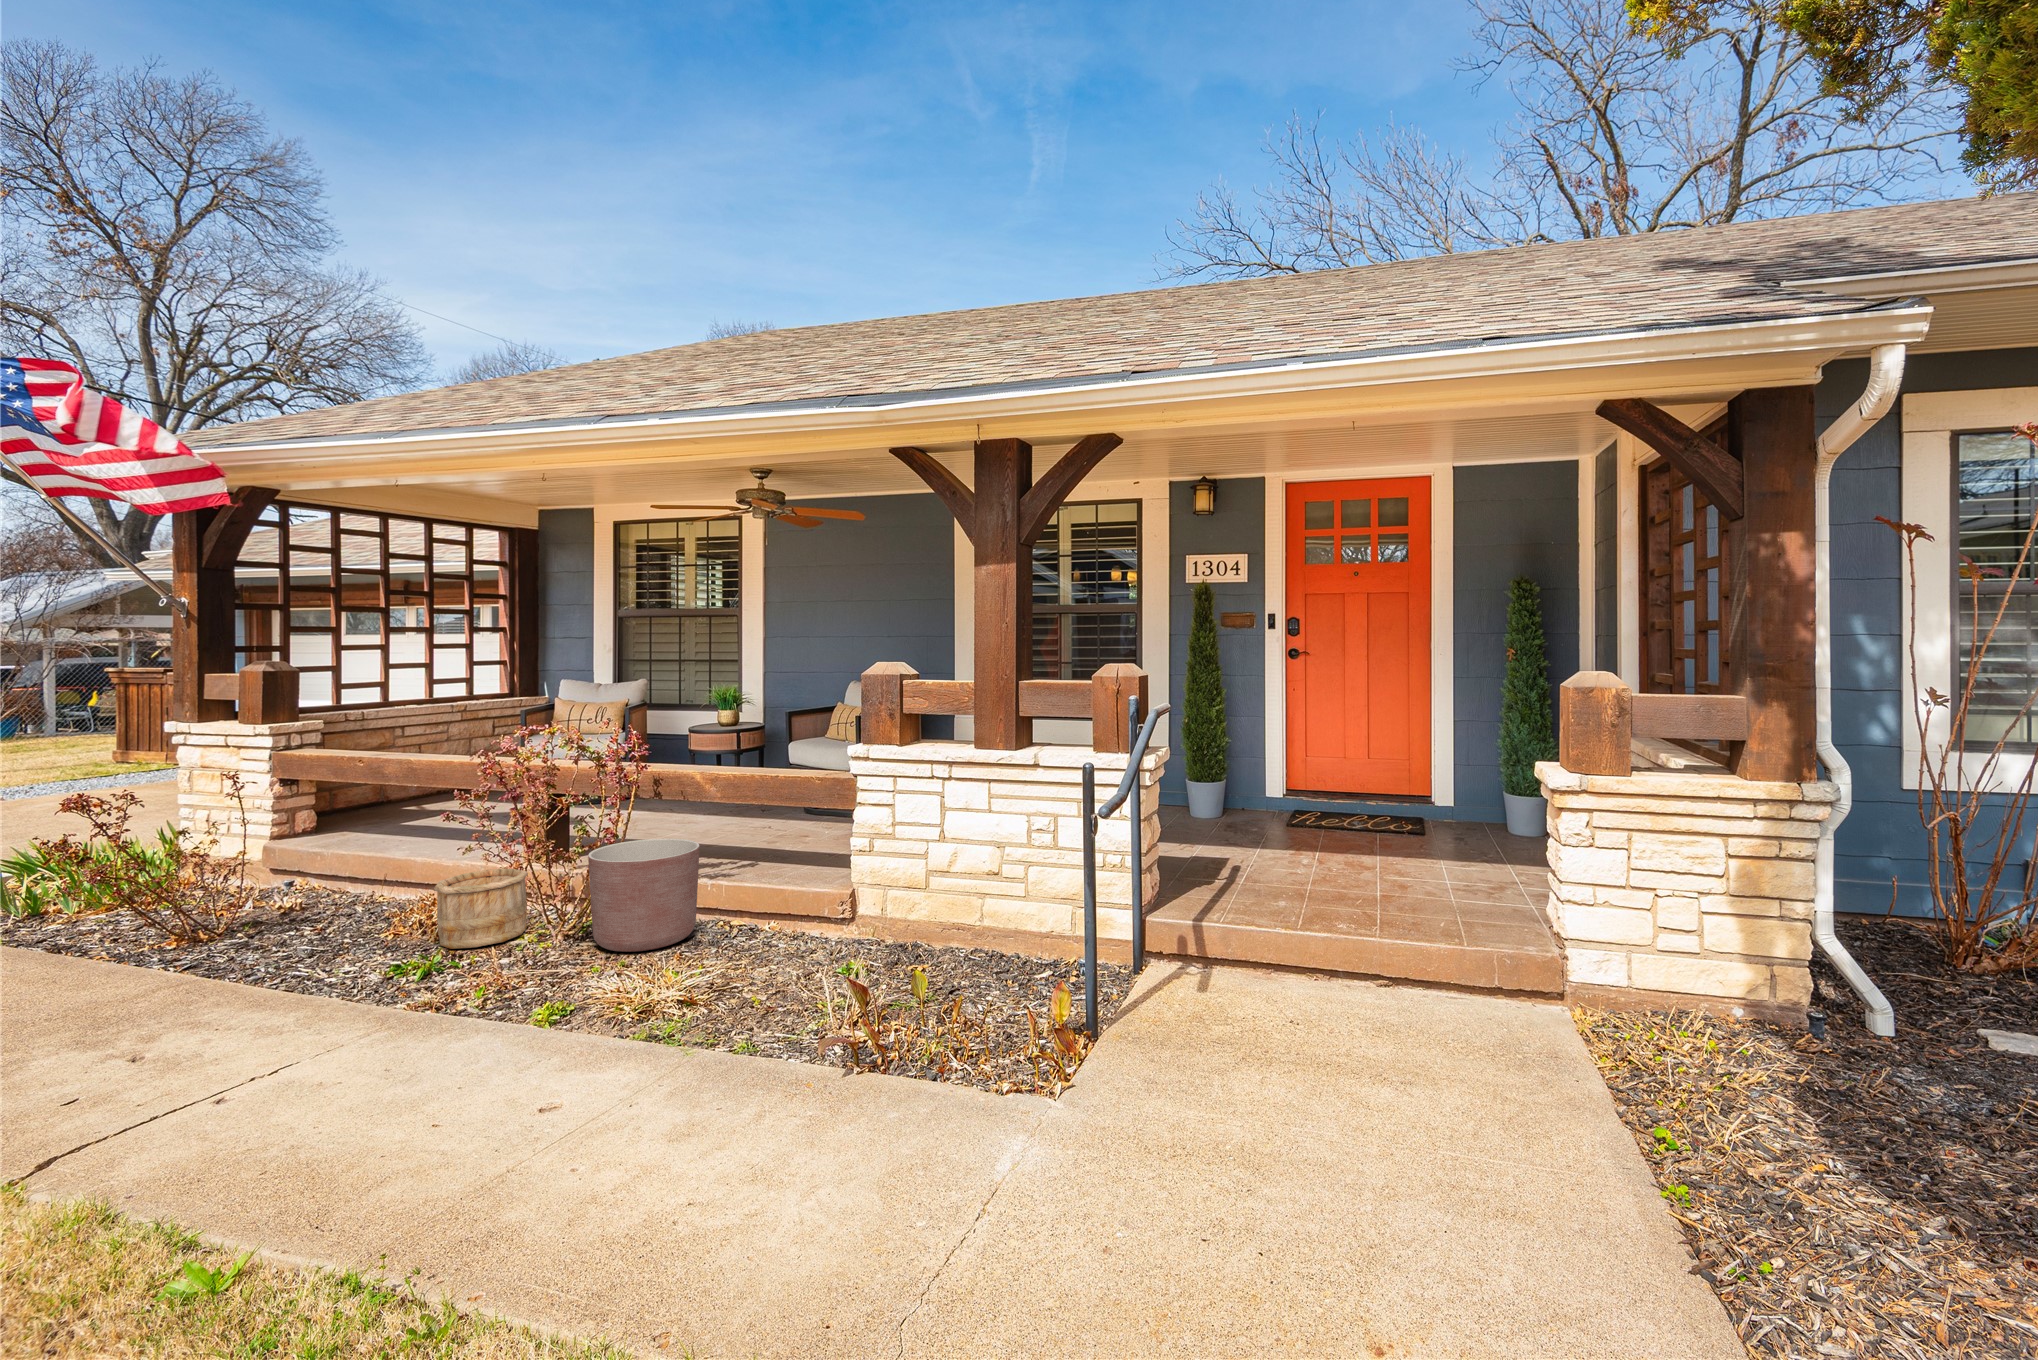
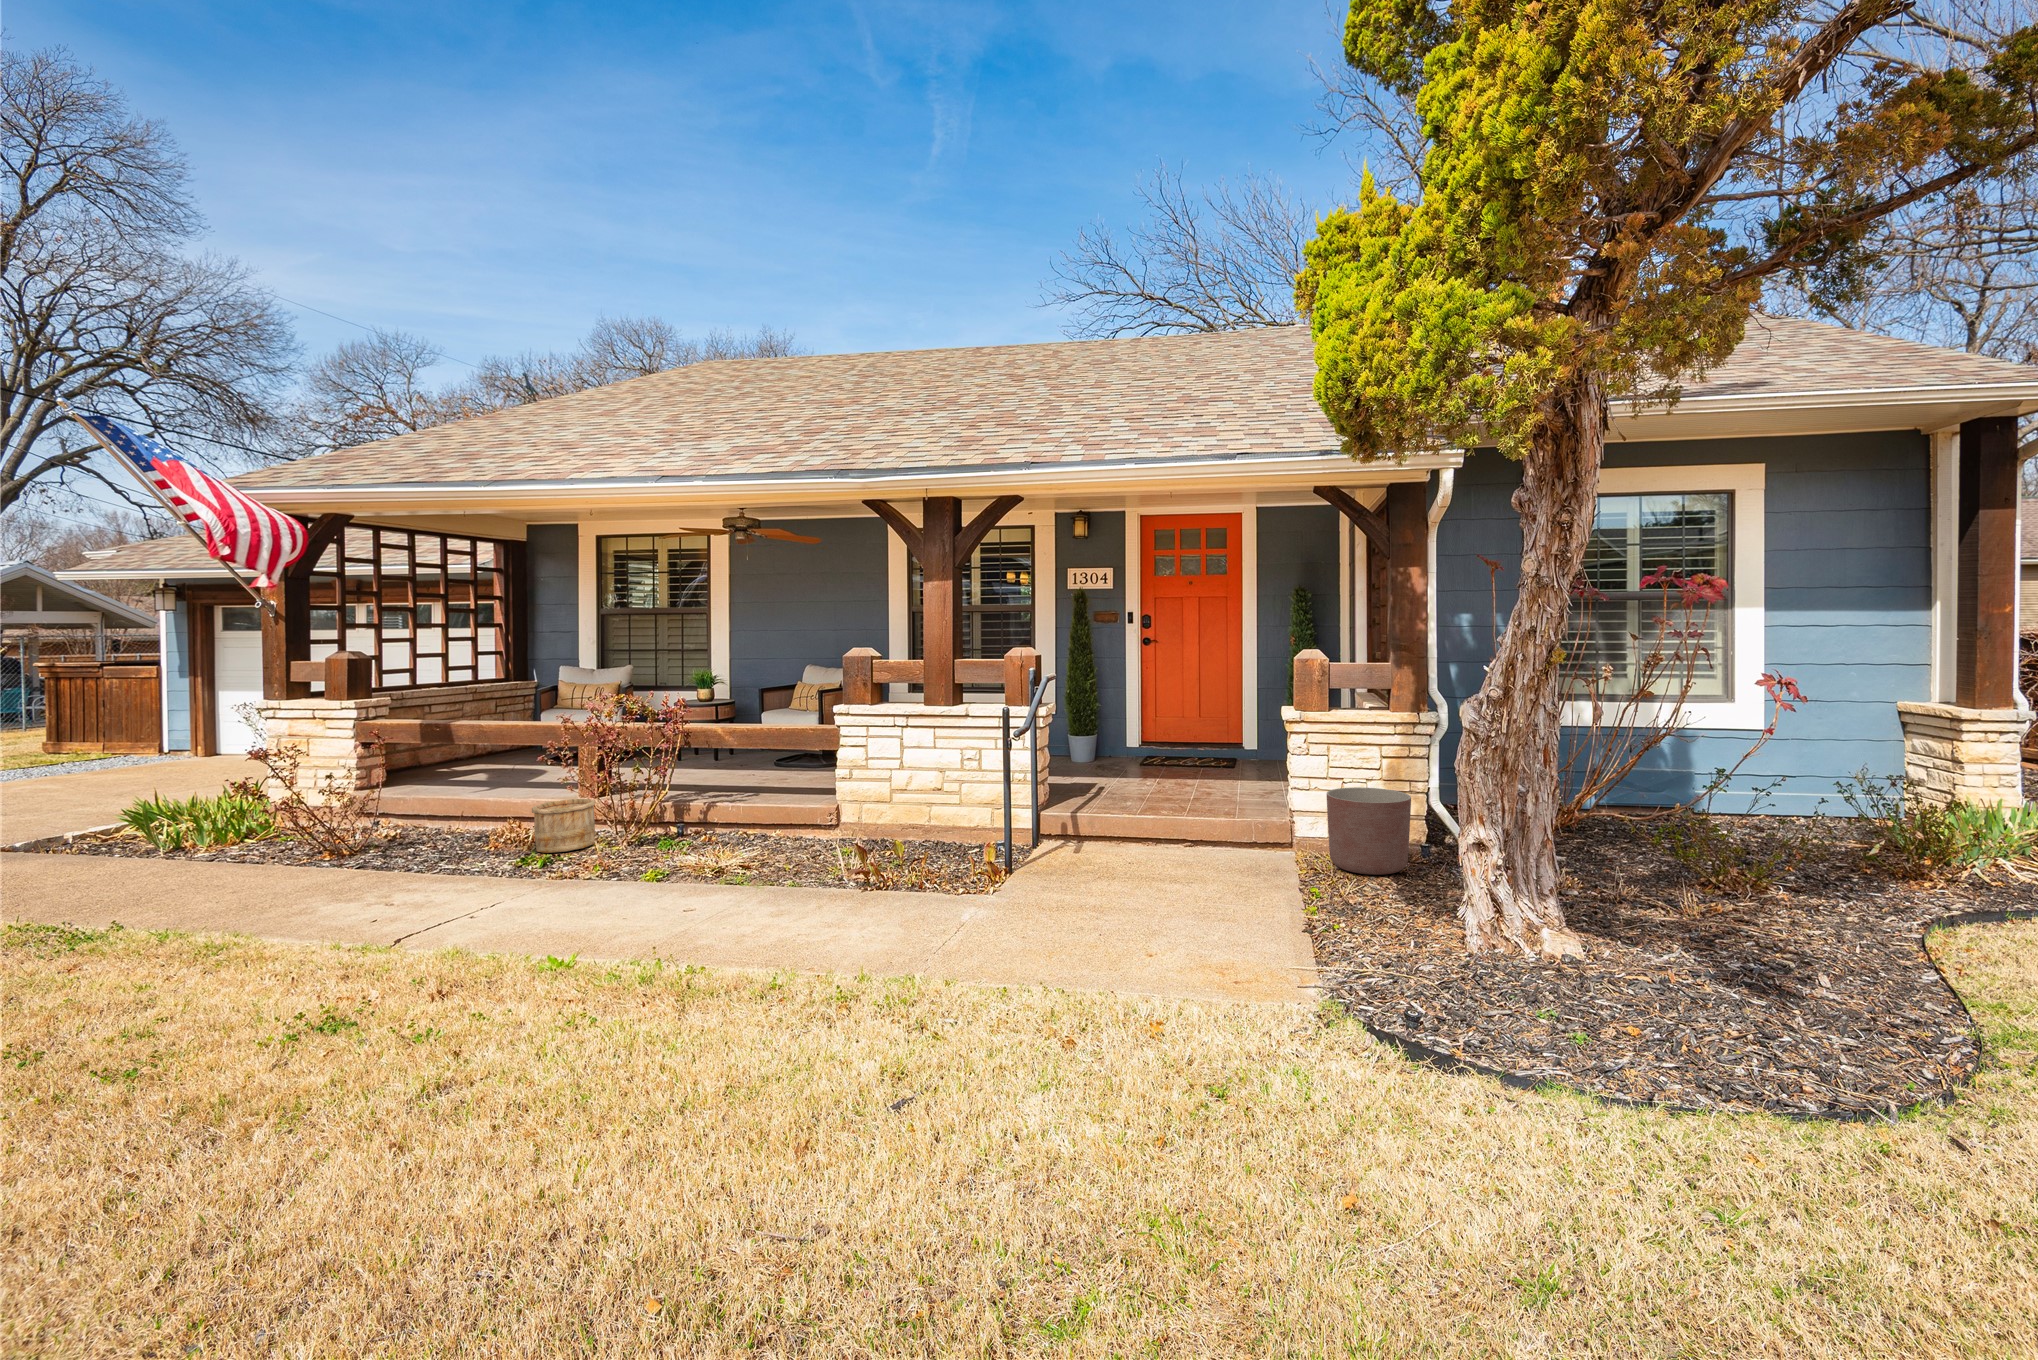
planter: present [588,839,699,952] -> present [1327,787,1411,875]

